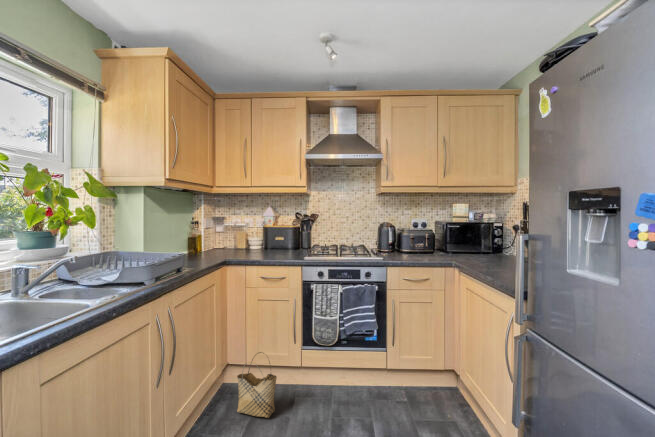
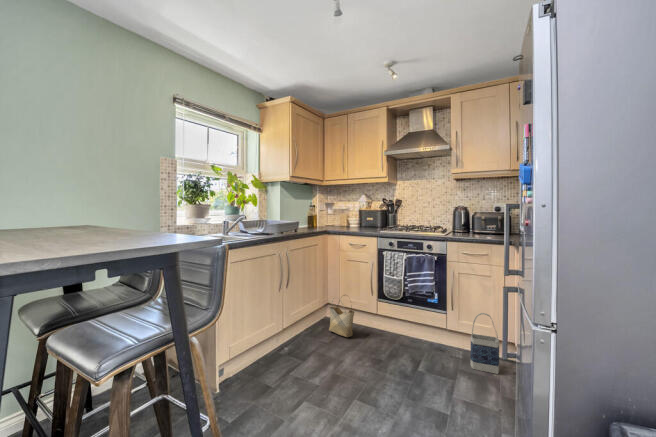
bag: none [425,350,456,420] -> present [470,313,499,374]

